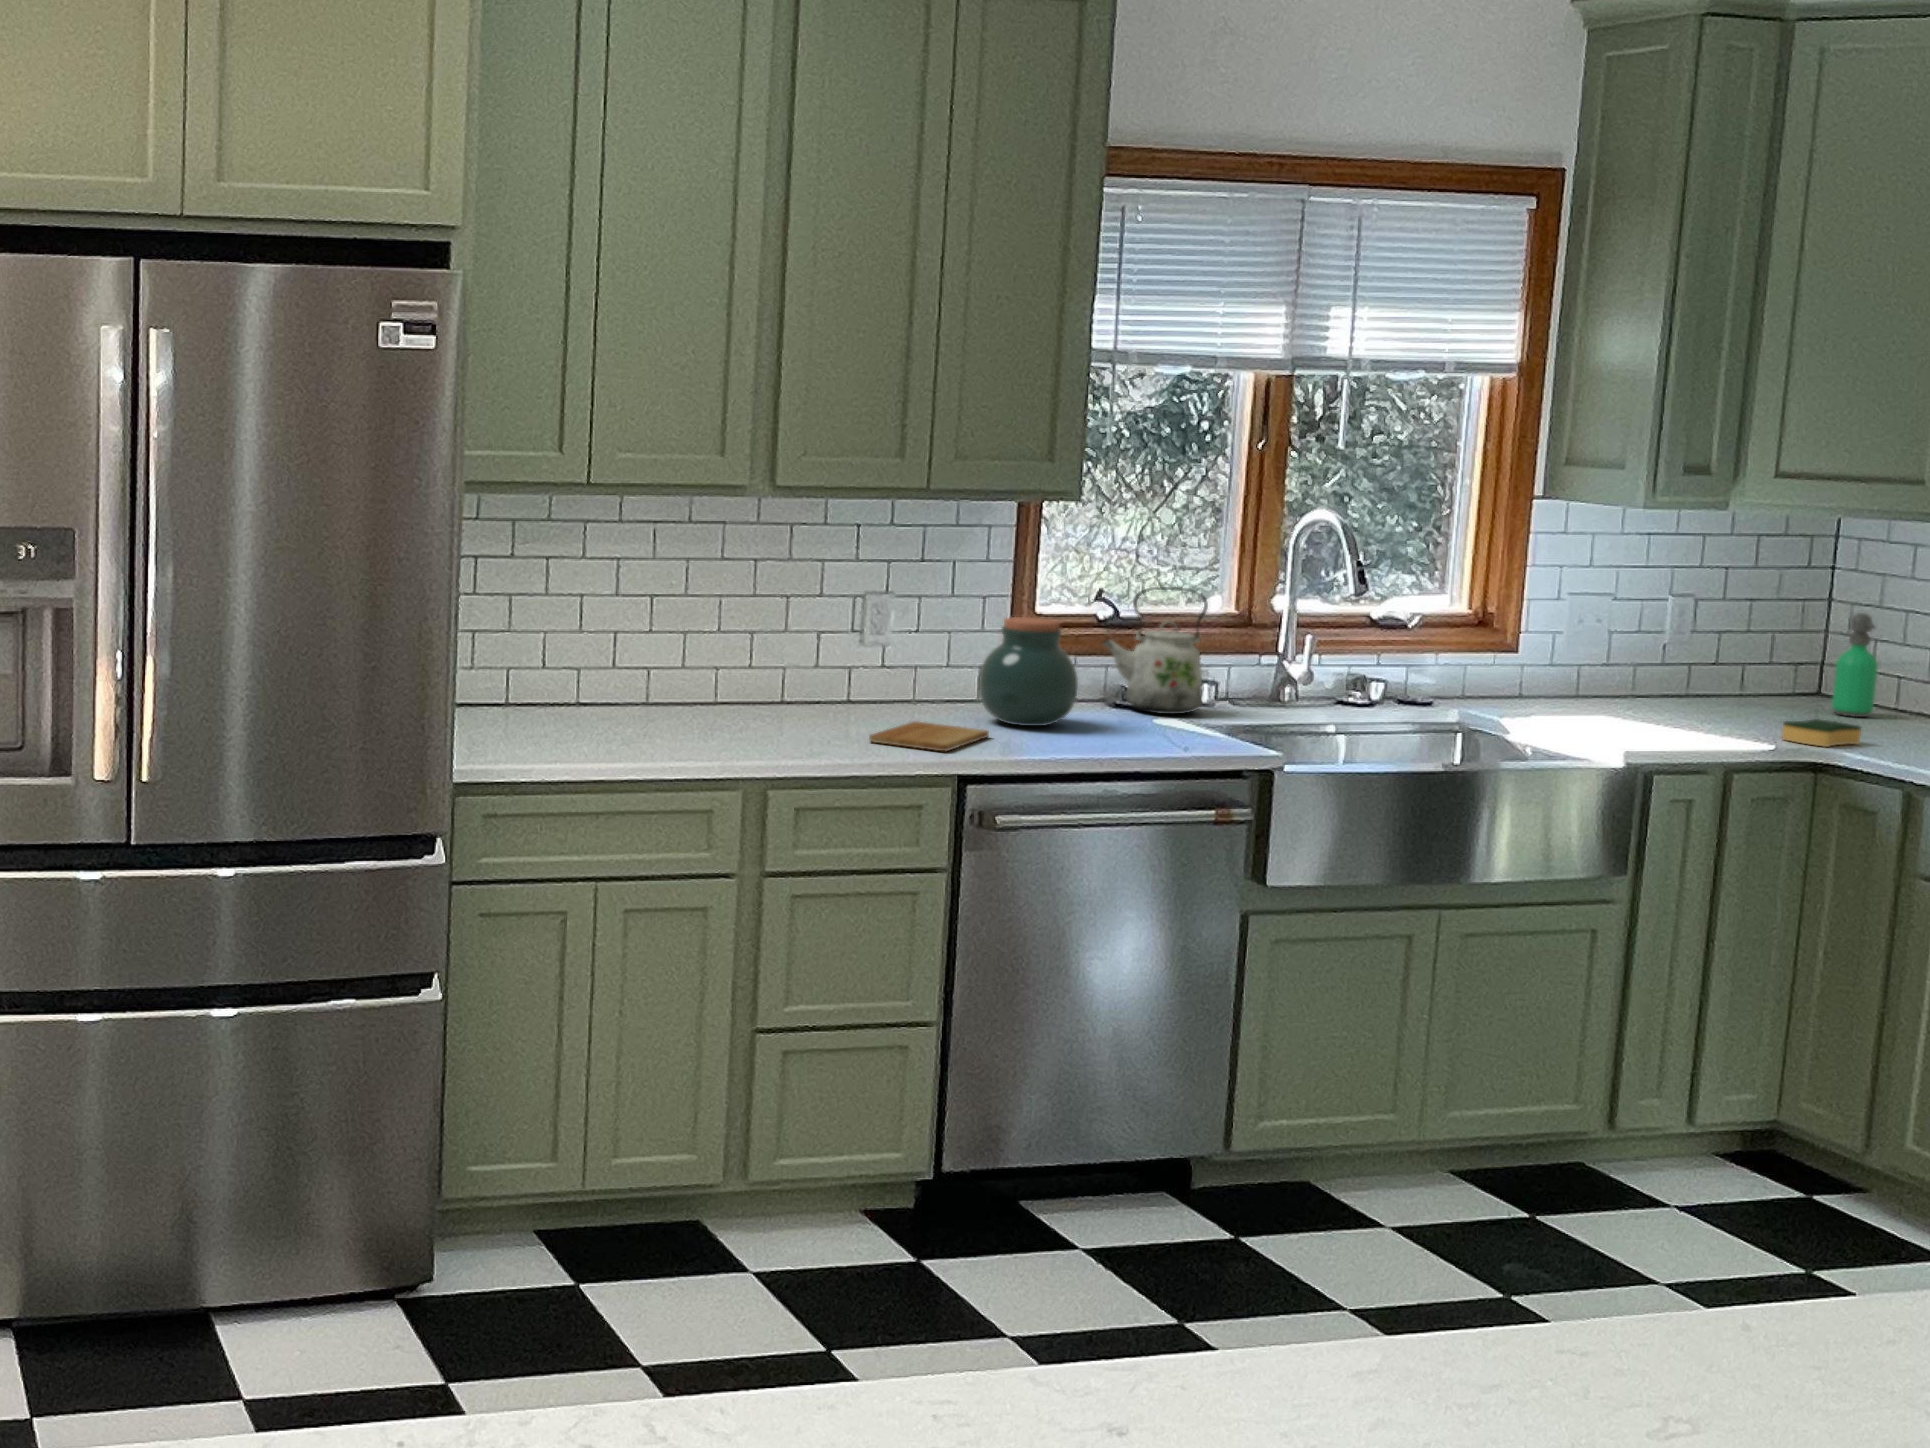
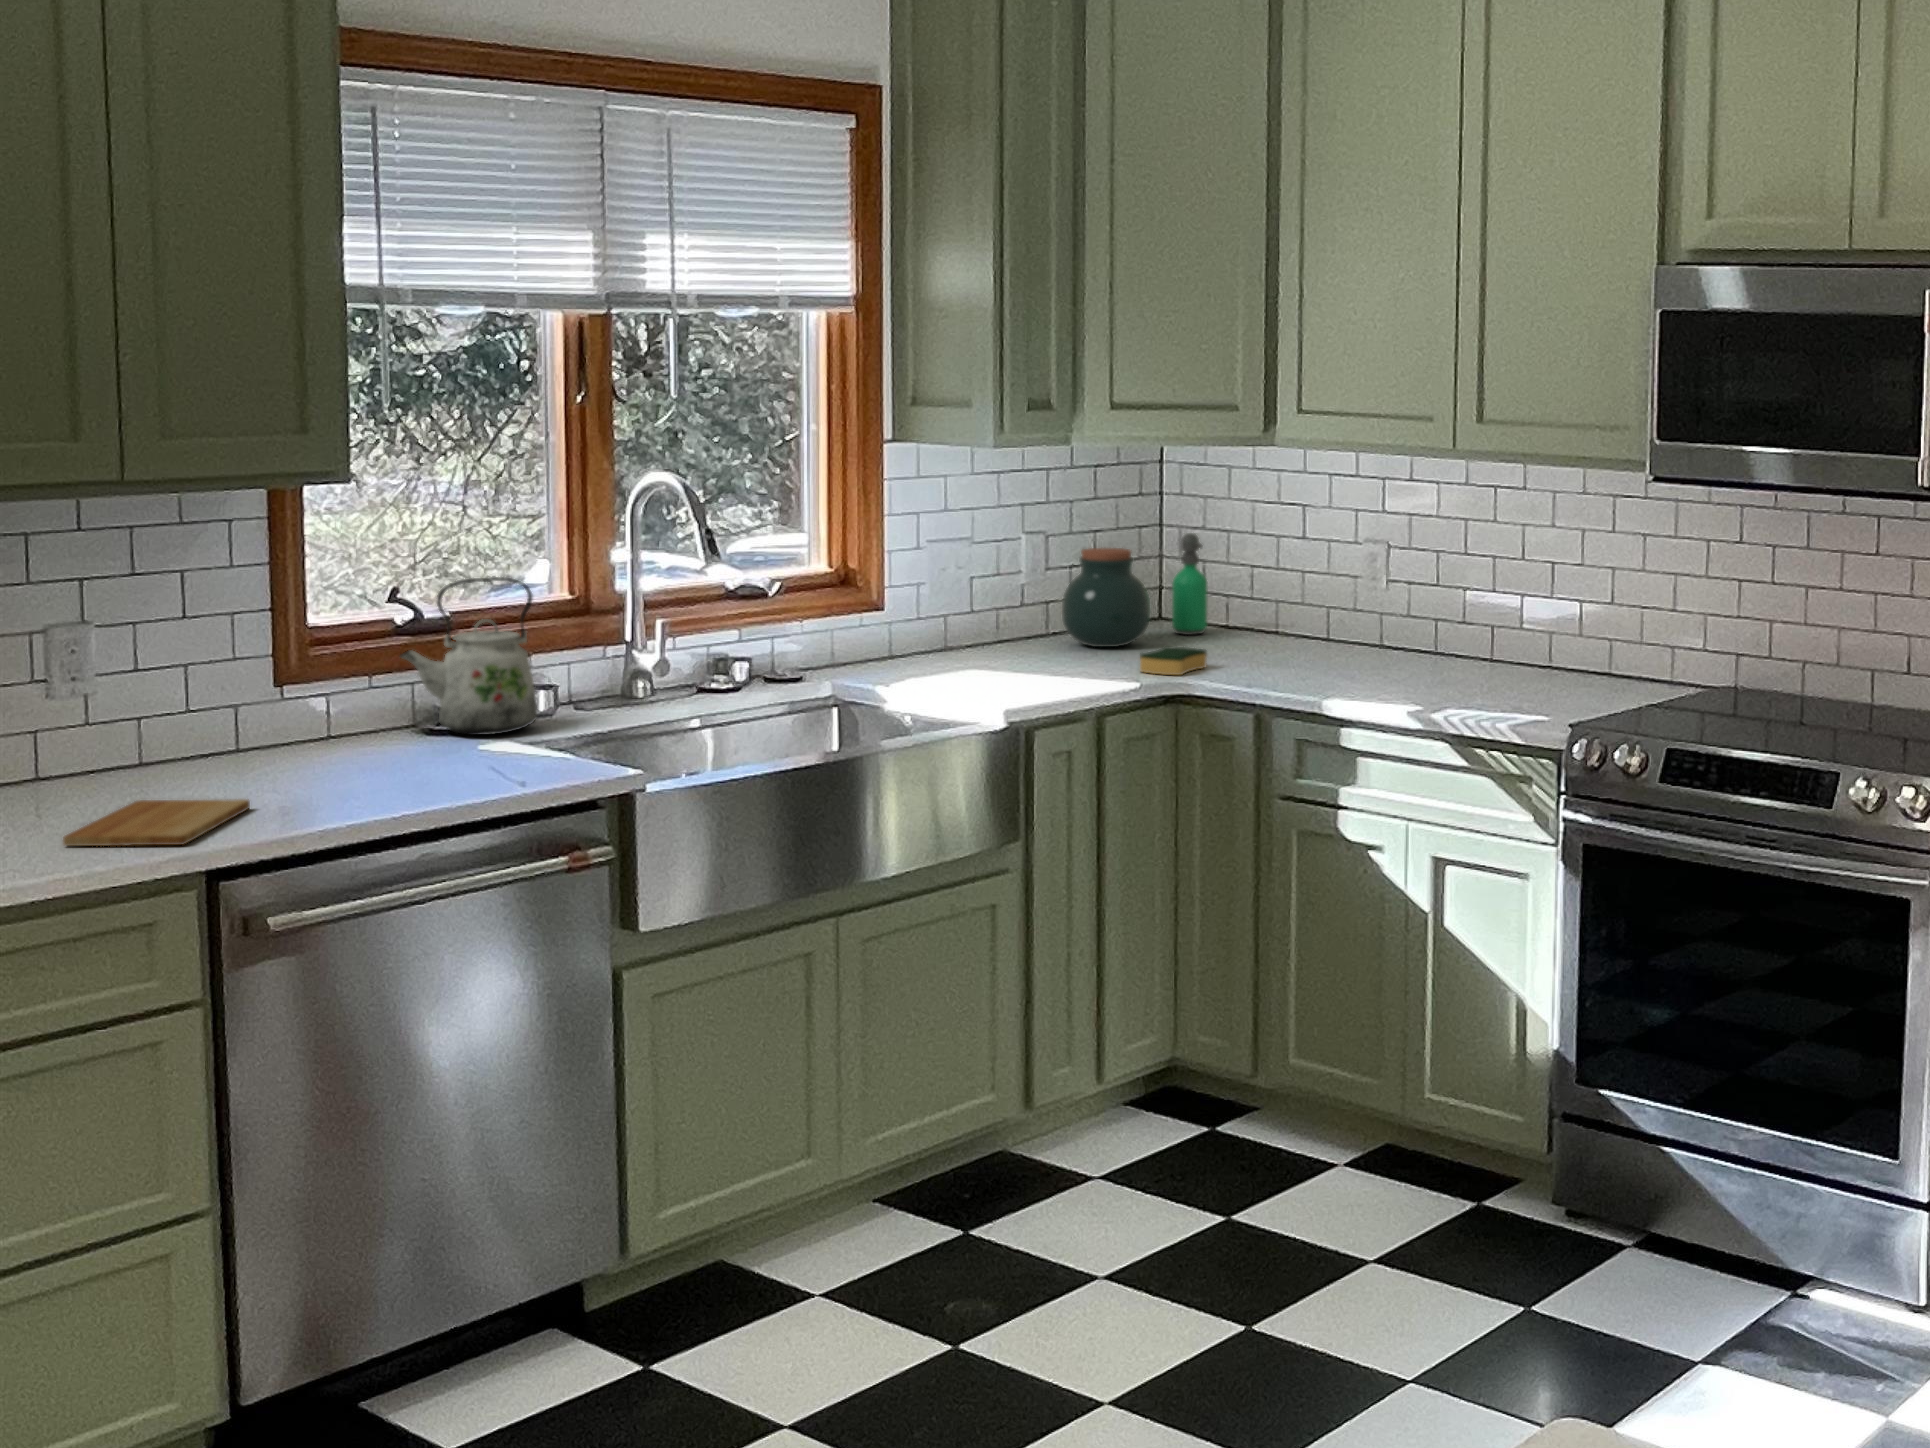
jar: present [979,617,1078,726] -> present [1062,548,1151,647]

